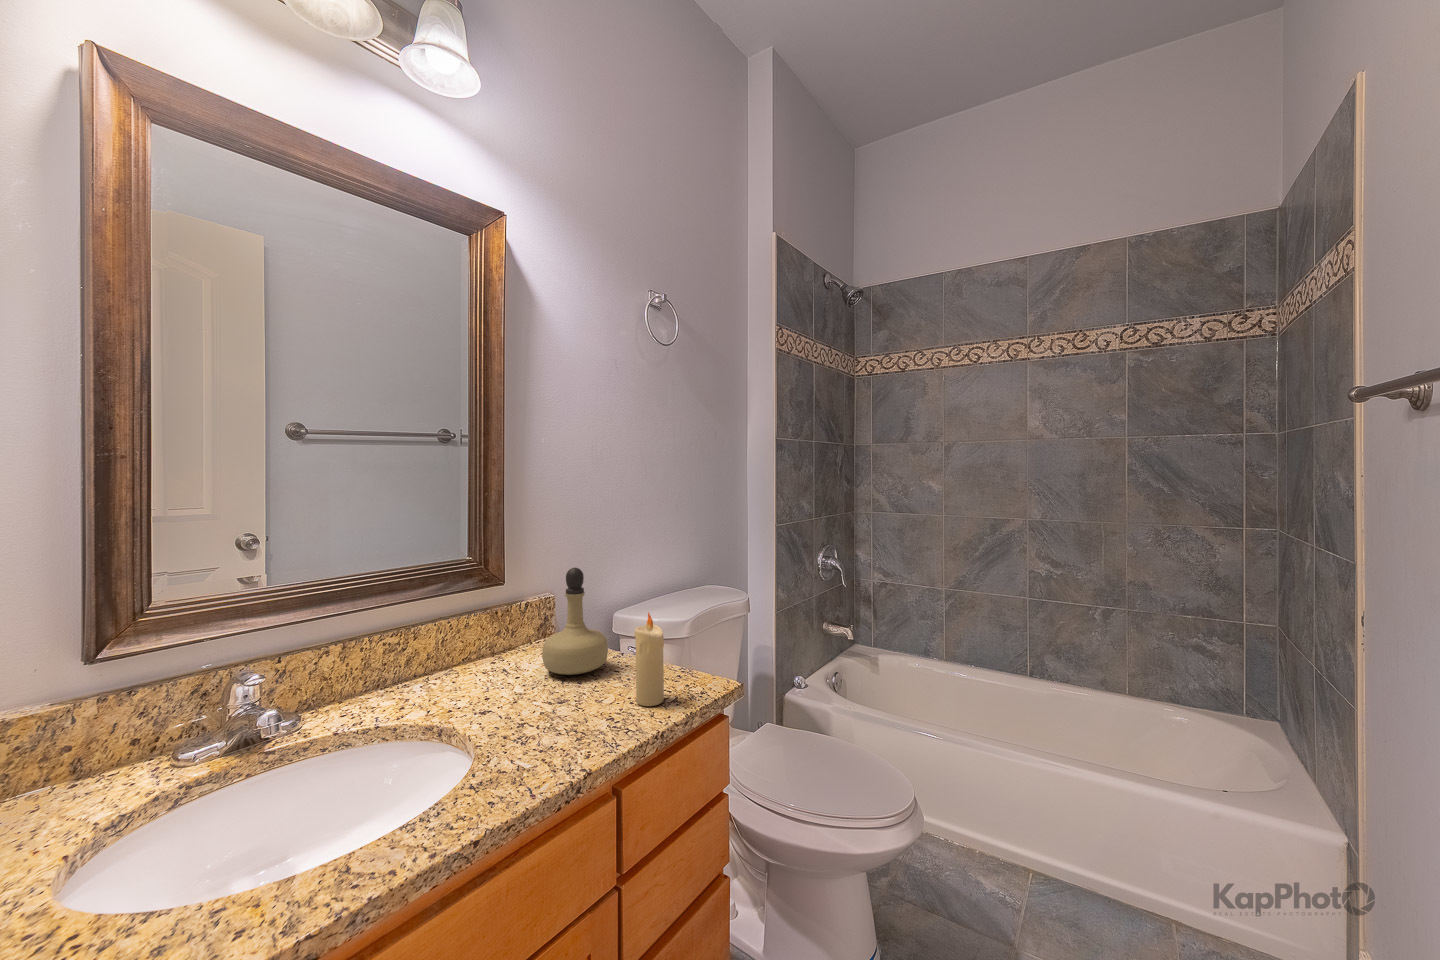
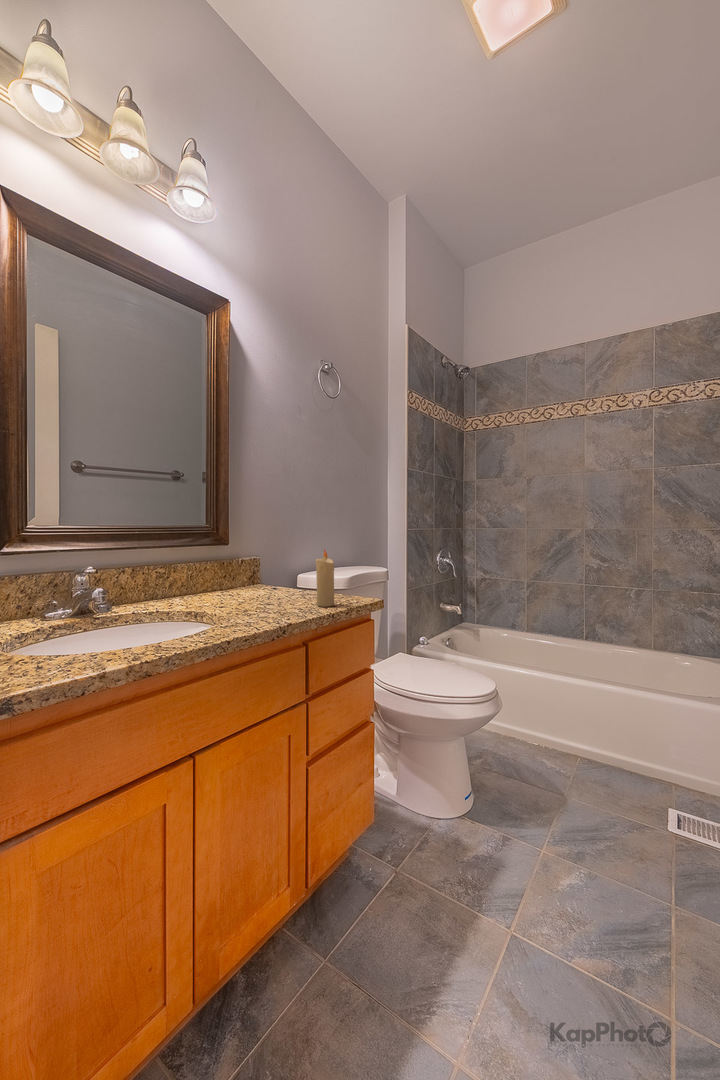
perfume bottle: present [542,568,608,675] -> none [255,530,297,597]

